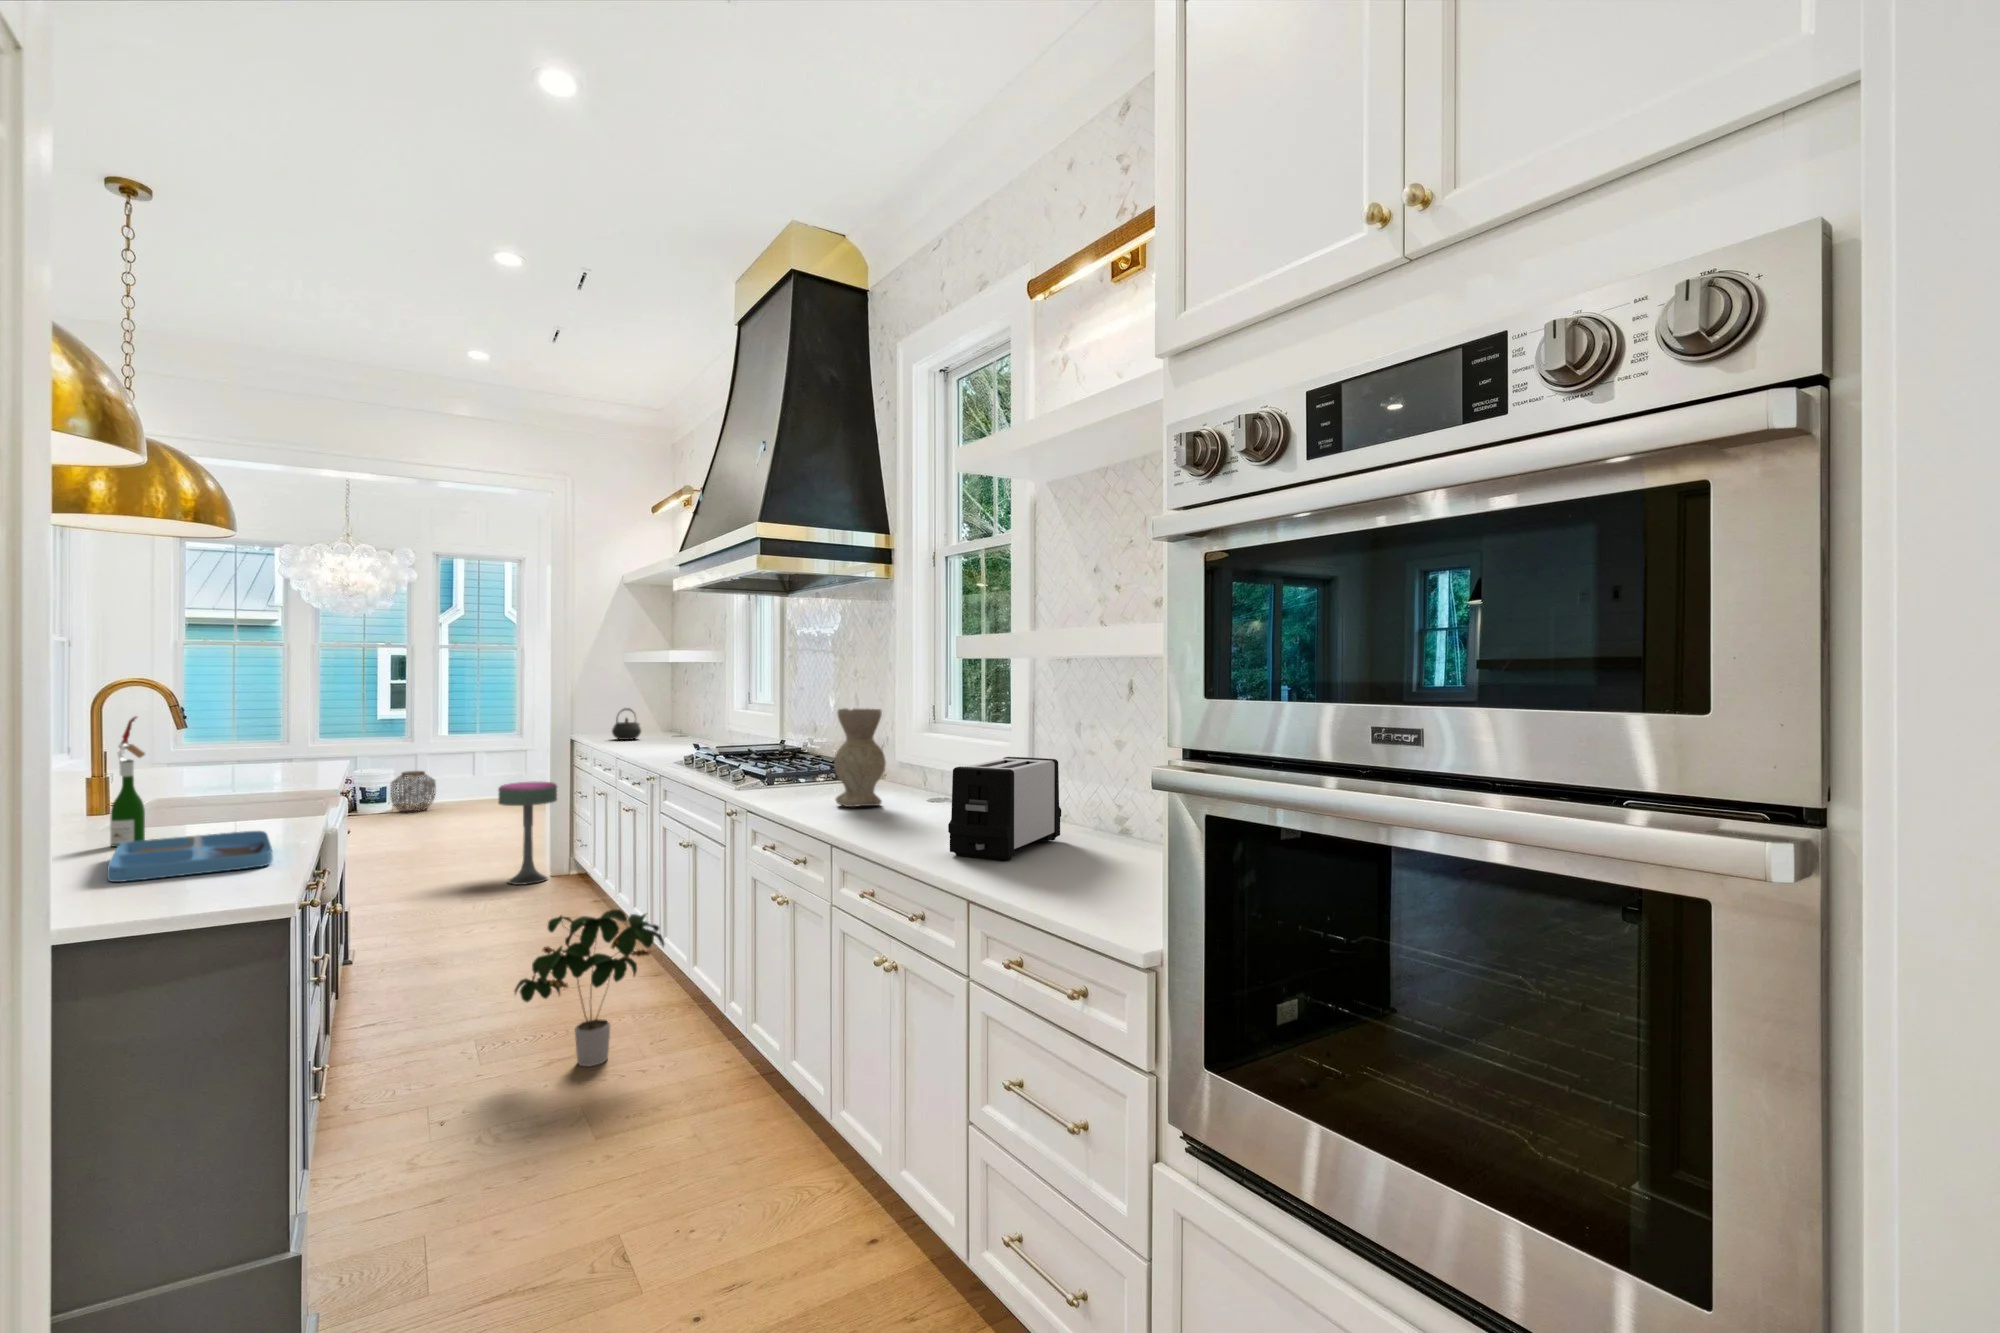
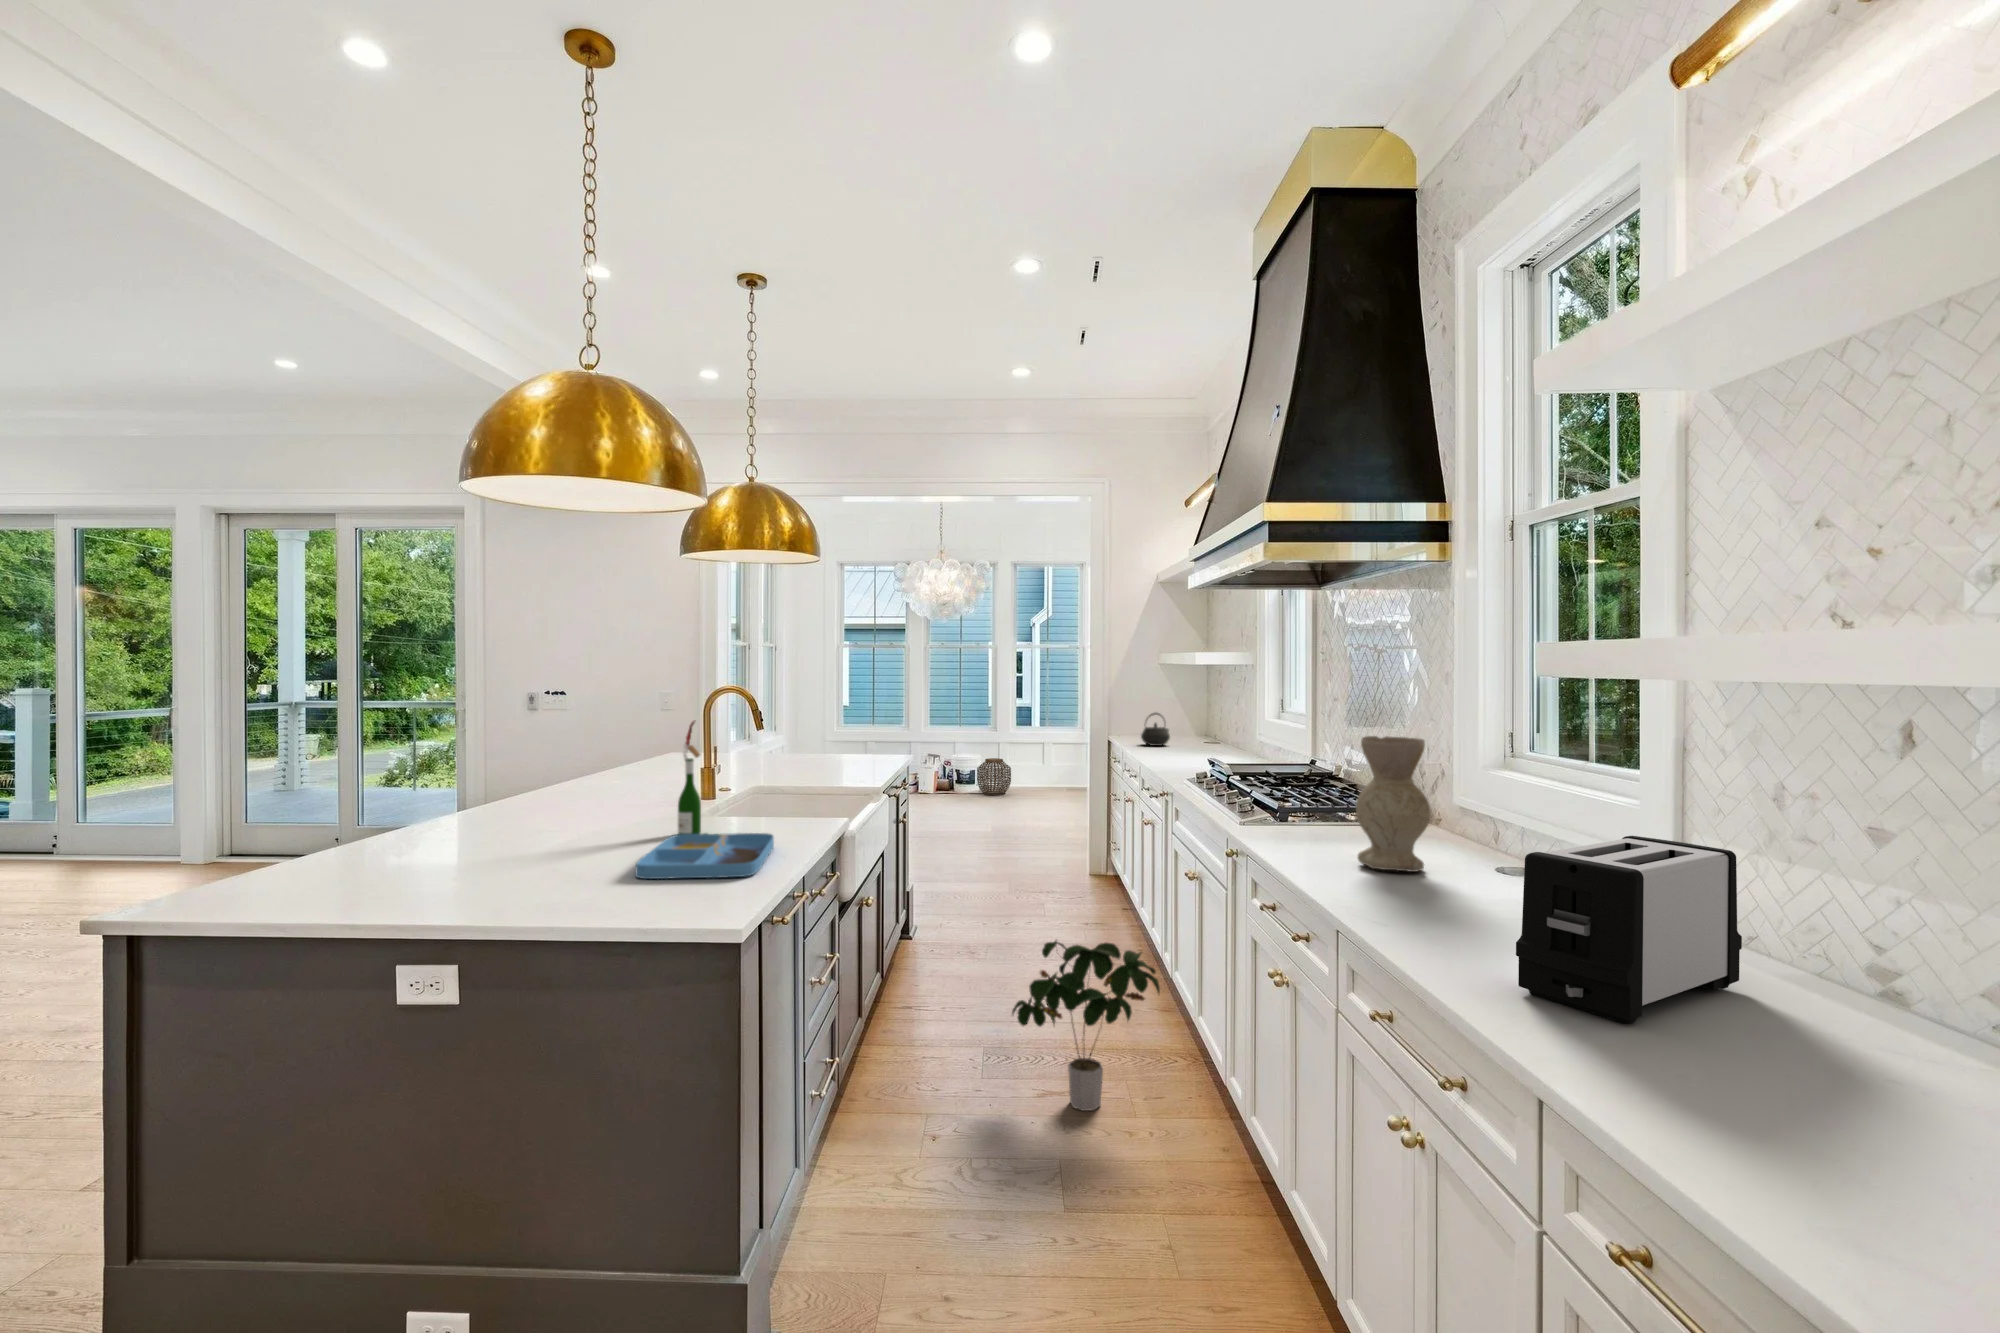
bar stool: present [498,782,557,885] -> none [1044,780,1095,881]

